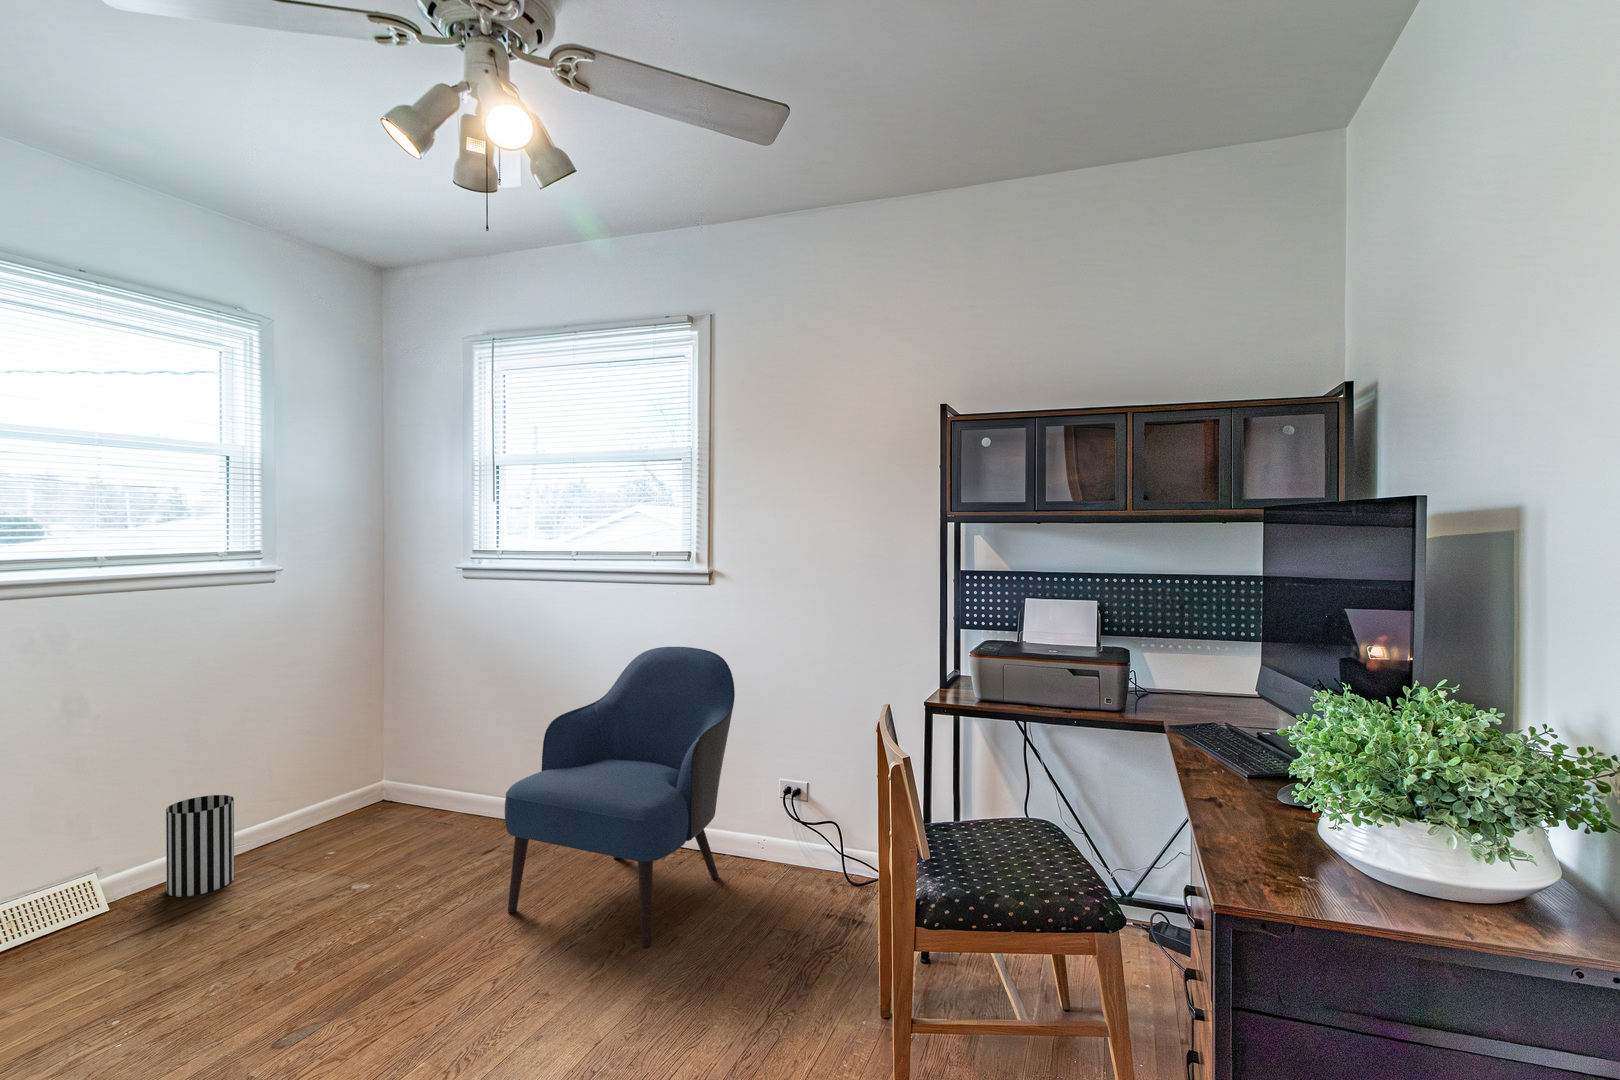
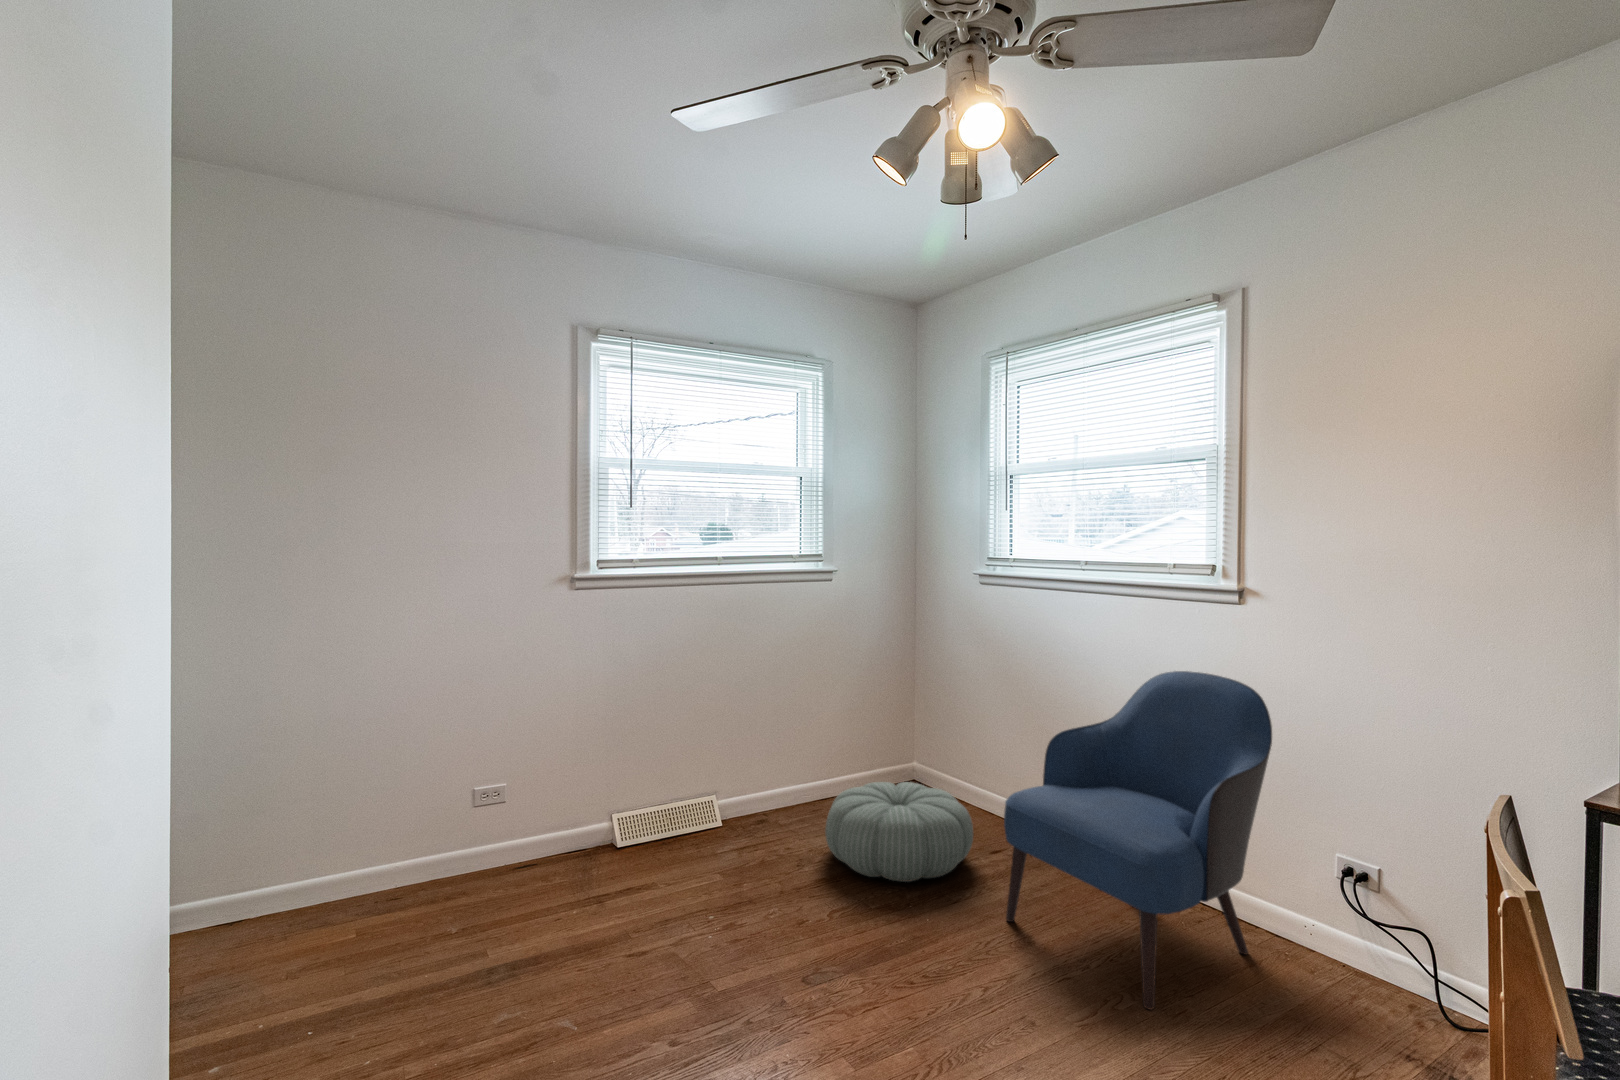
wastebasket: present [166,795,234,897] -> none [755,751,799,829]
pouf: none [282,800,466,913] -> present [825,782,973,882]

